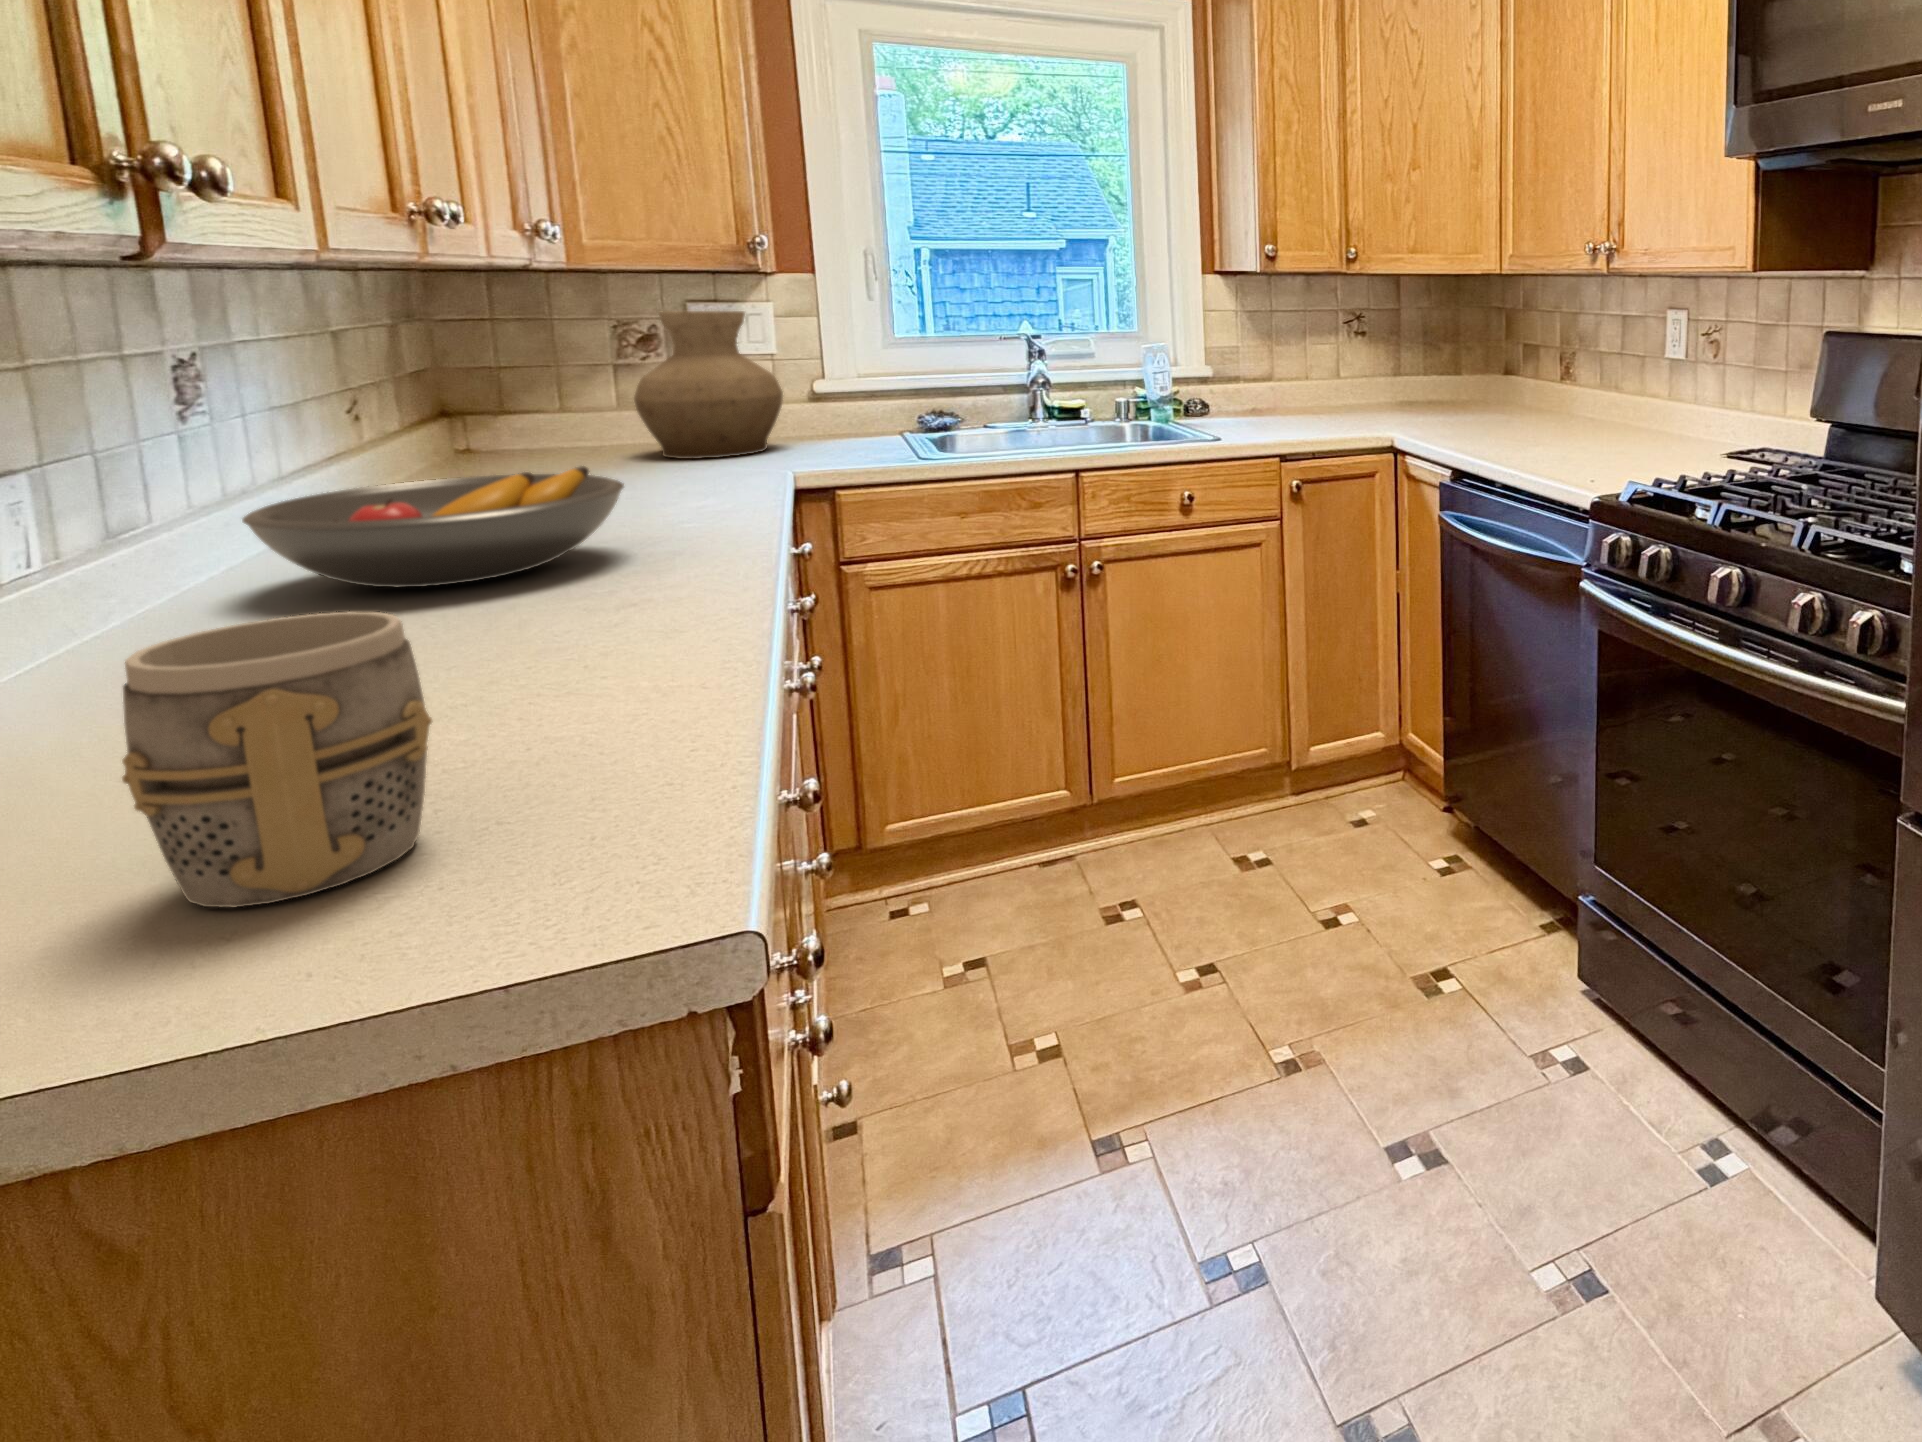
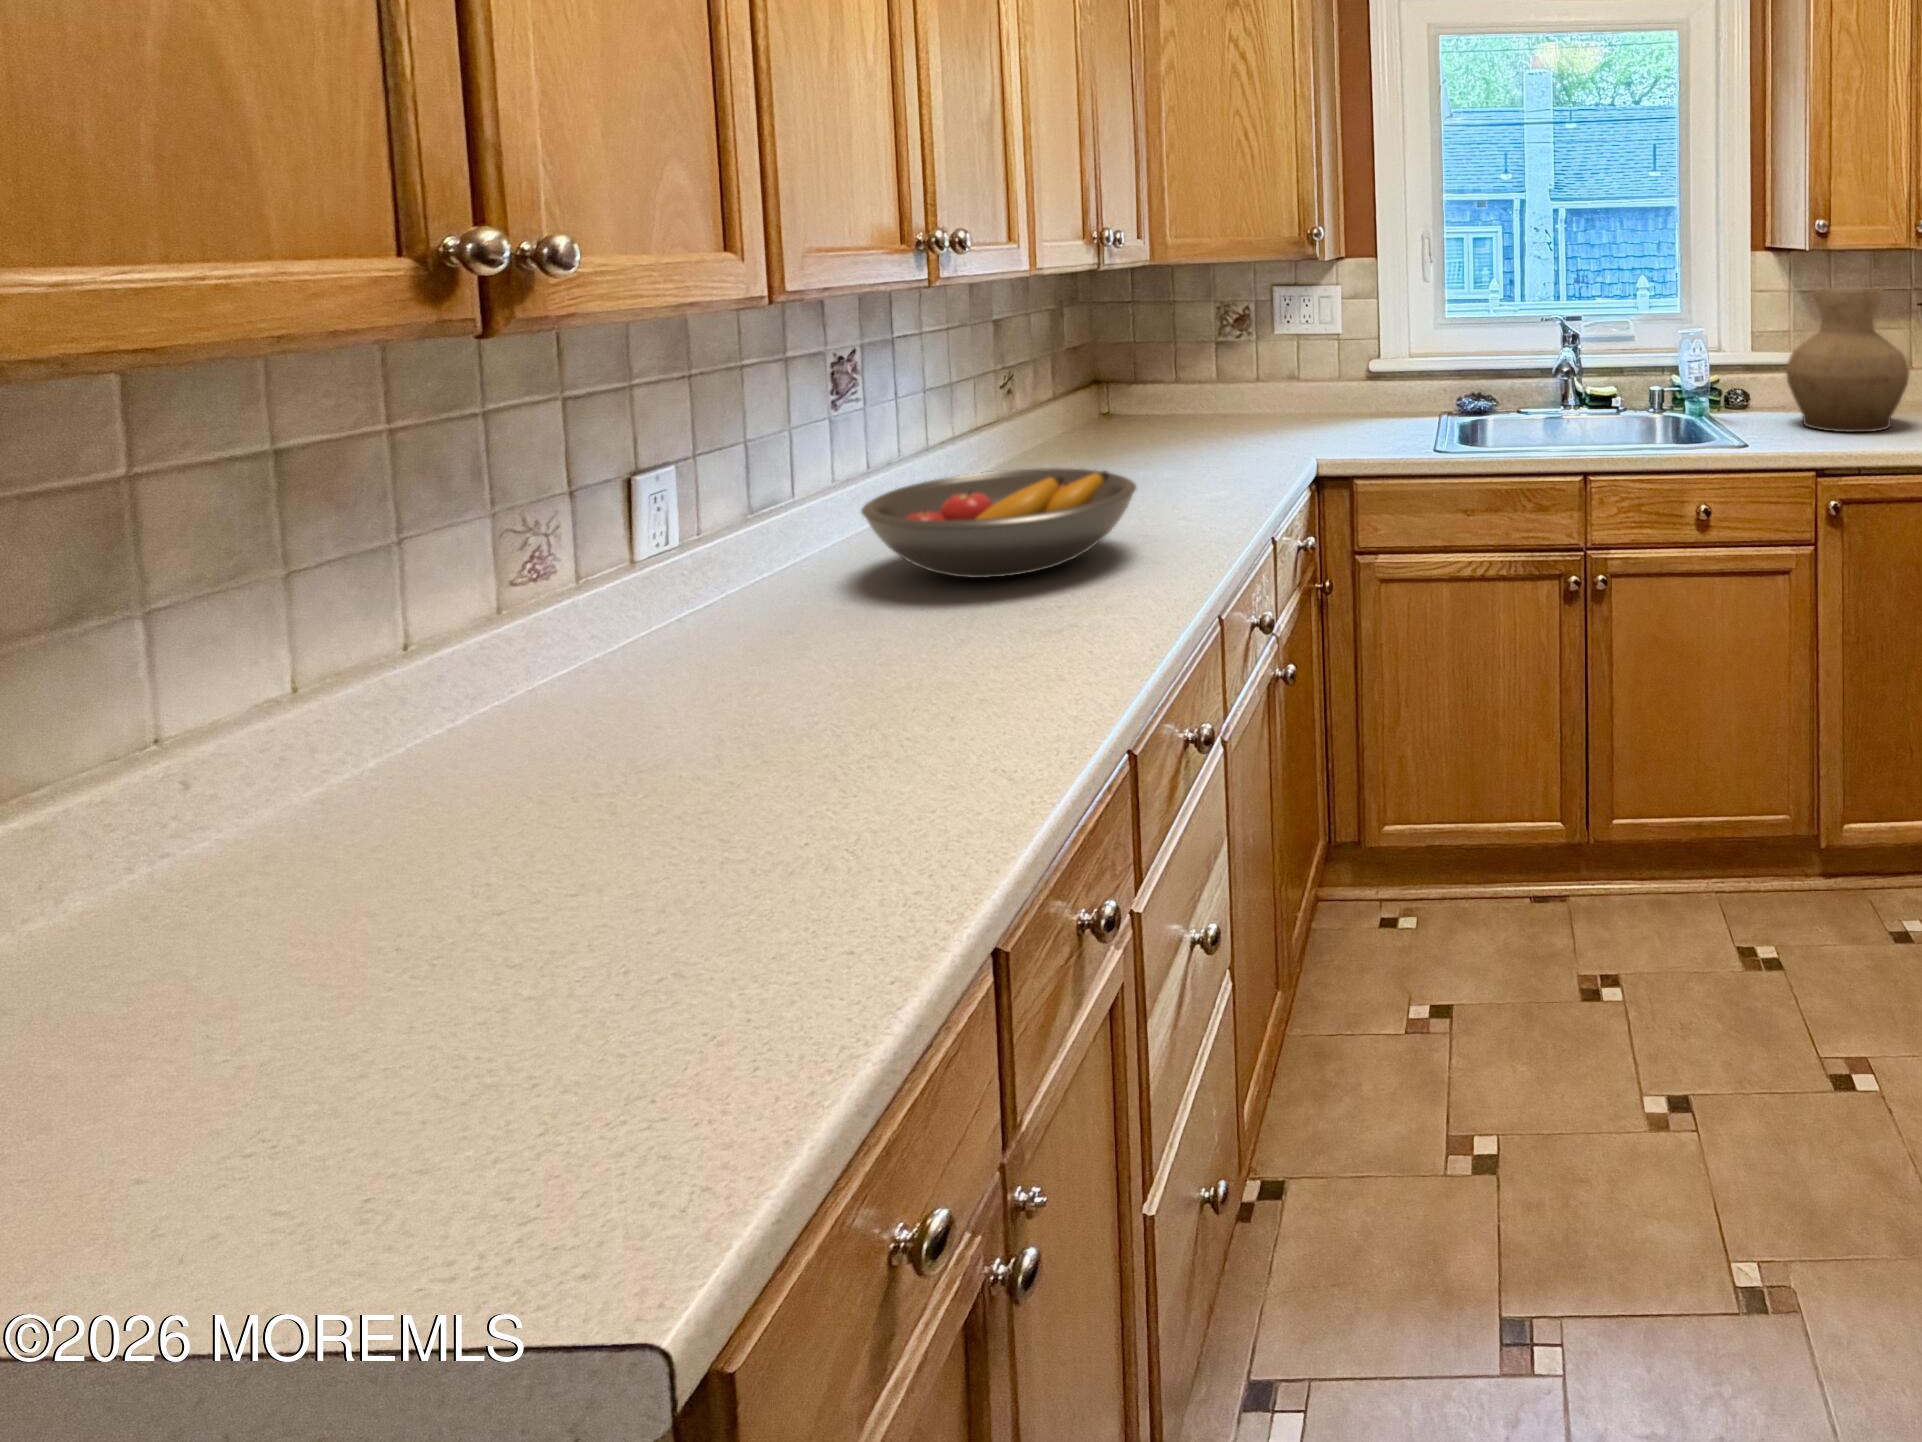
vase: present [634,311,783,459] -> present [1786,288,1909,432]
mug: present [122,612,432,907] -> none [487,696,747,1012]

